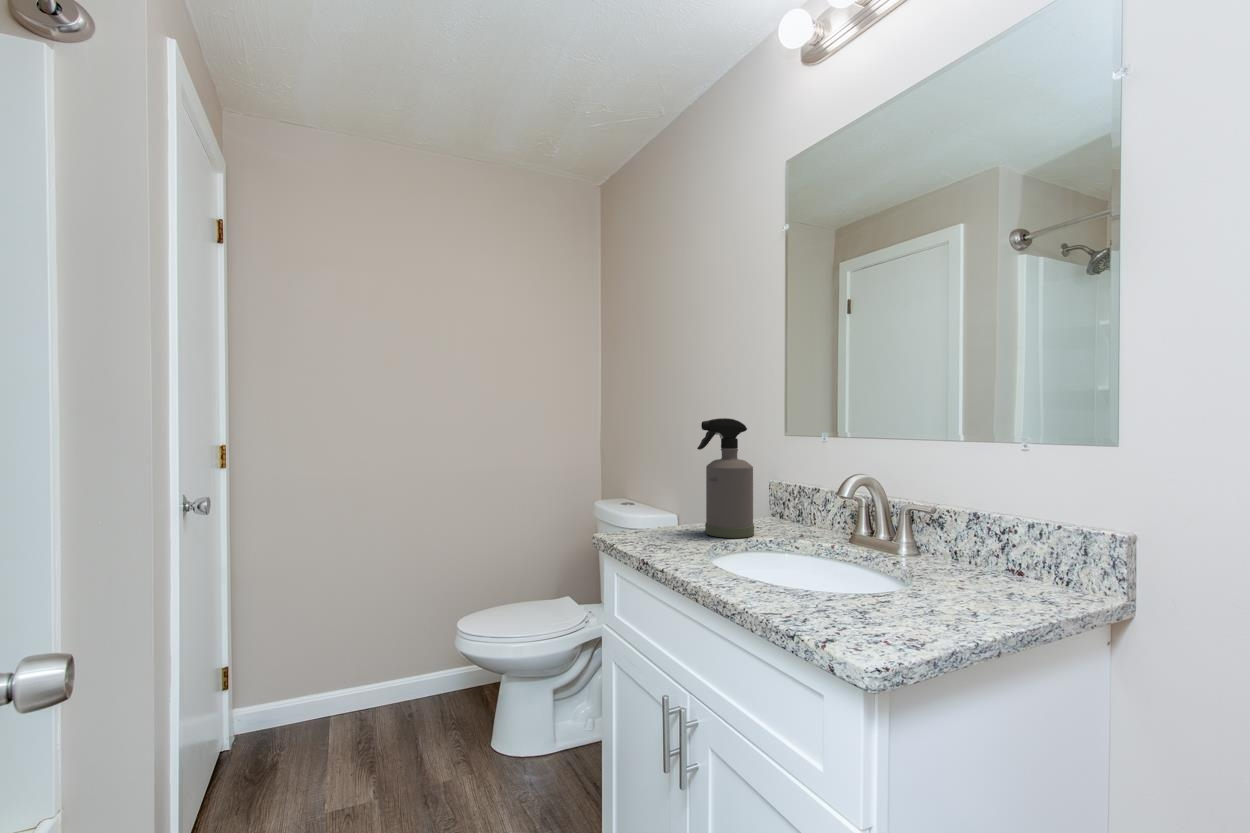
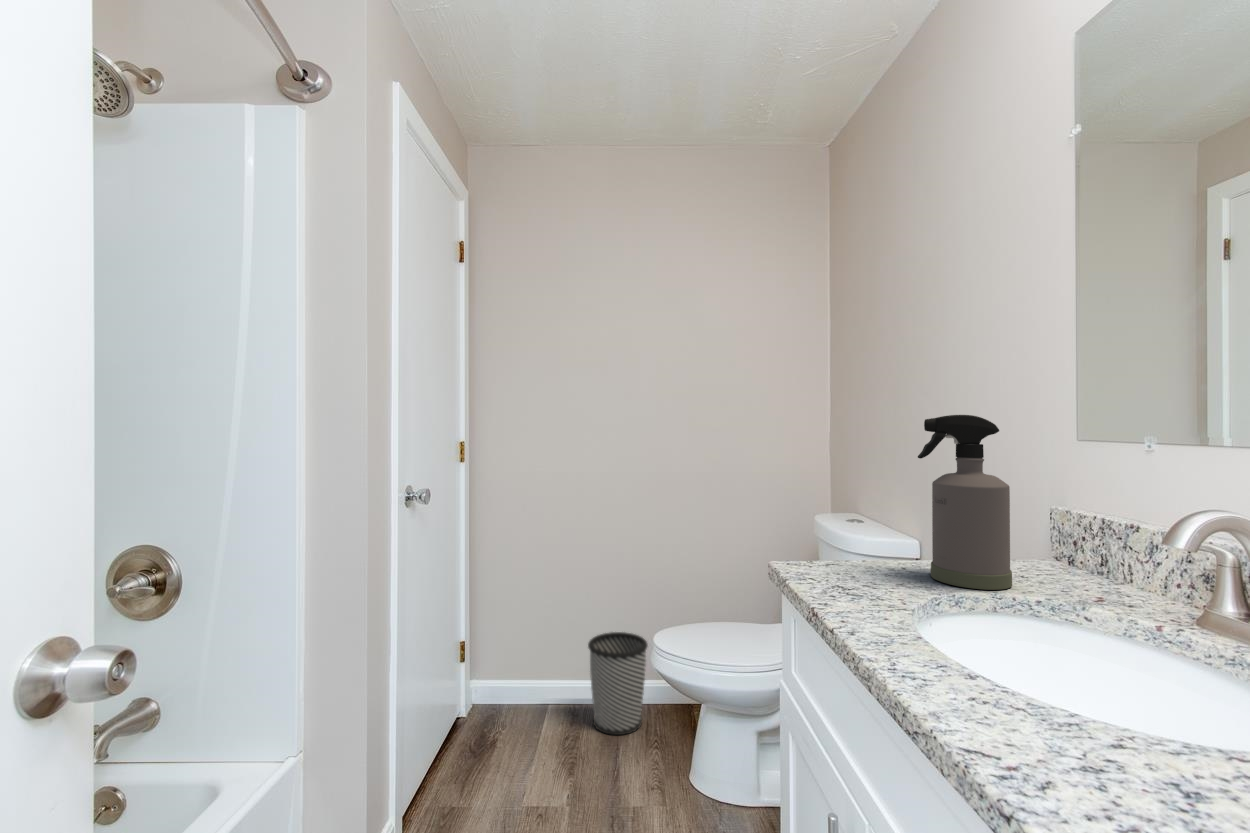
wastebasket: none [377,630,440,731] -> present [588,632,648,735]

